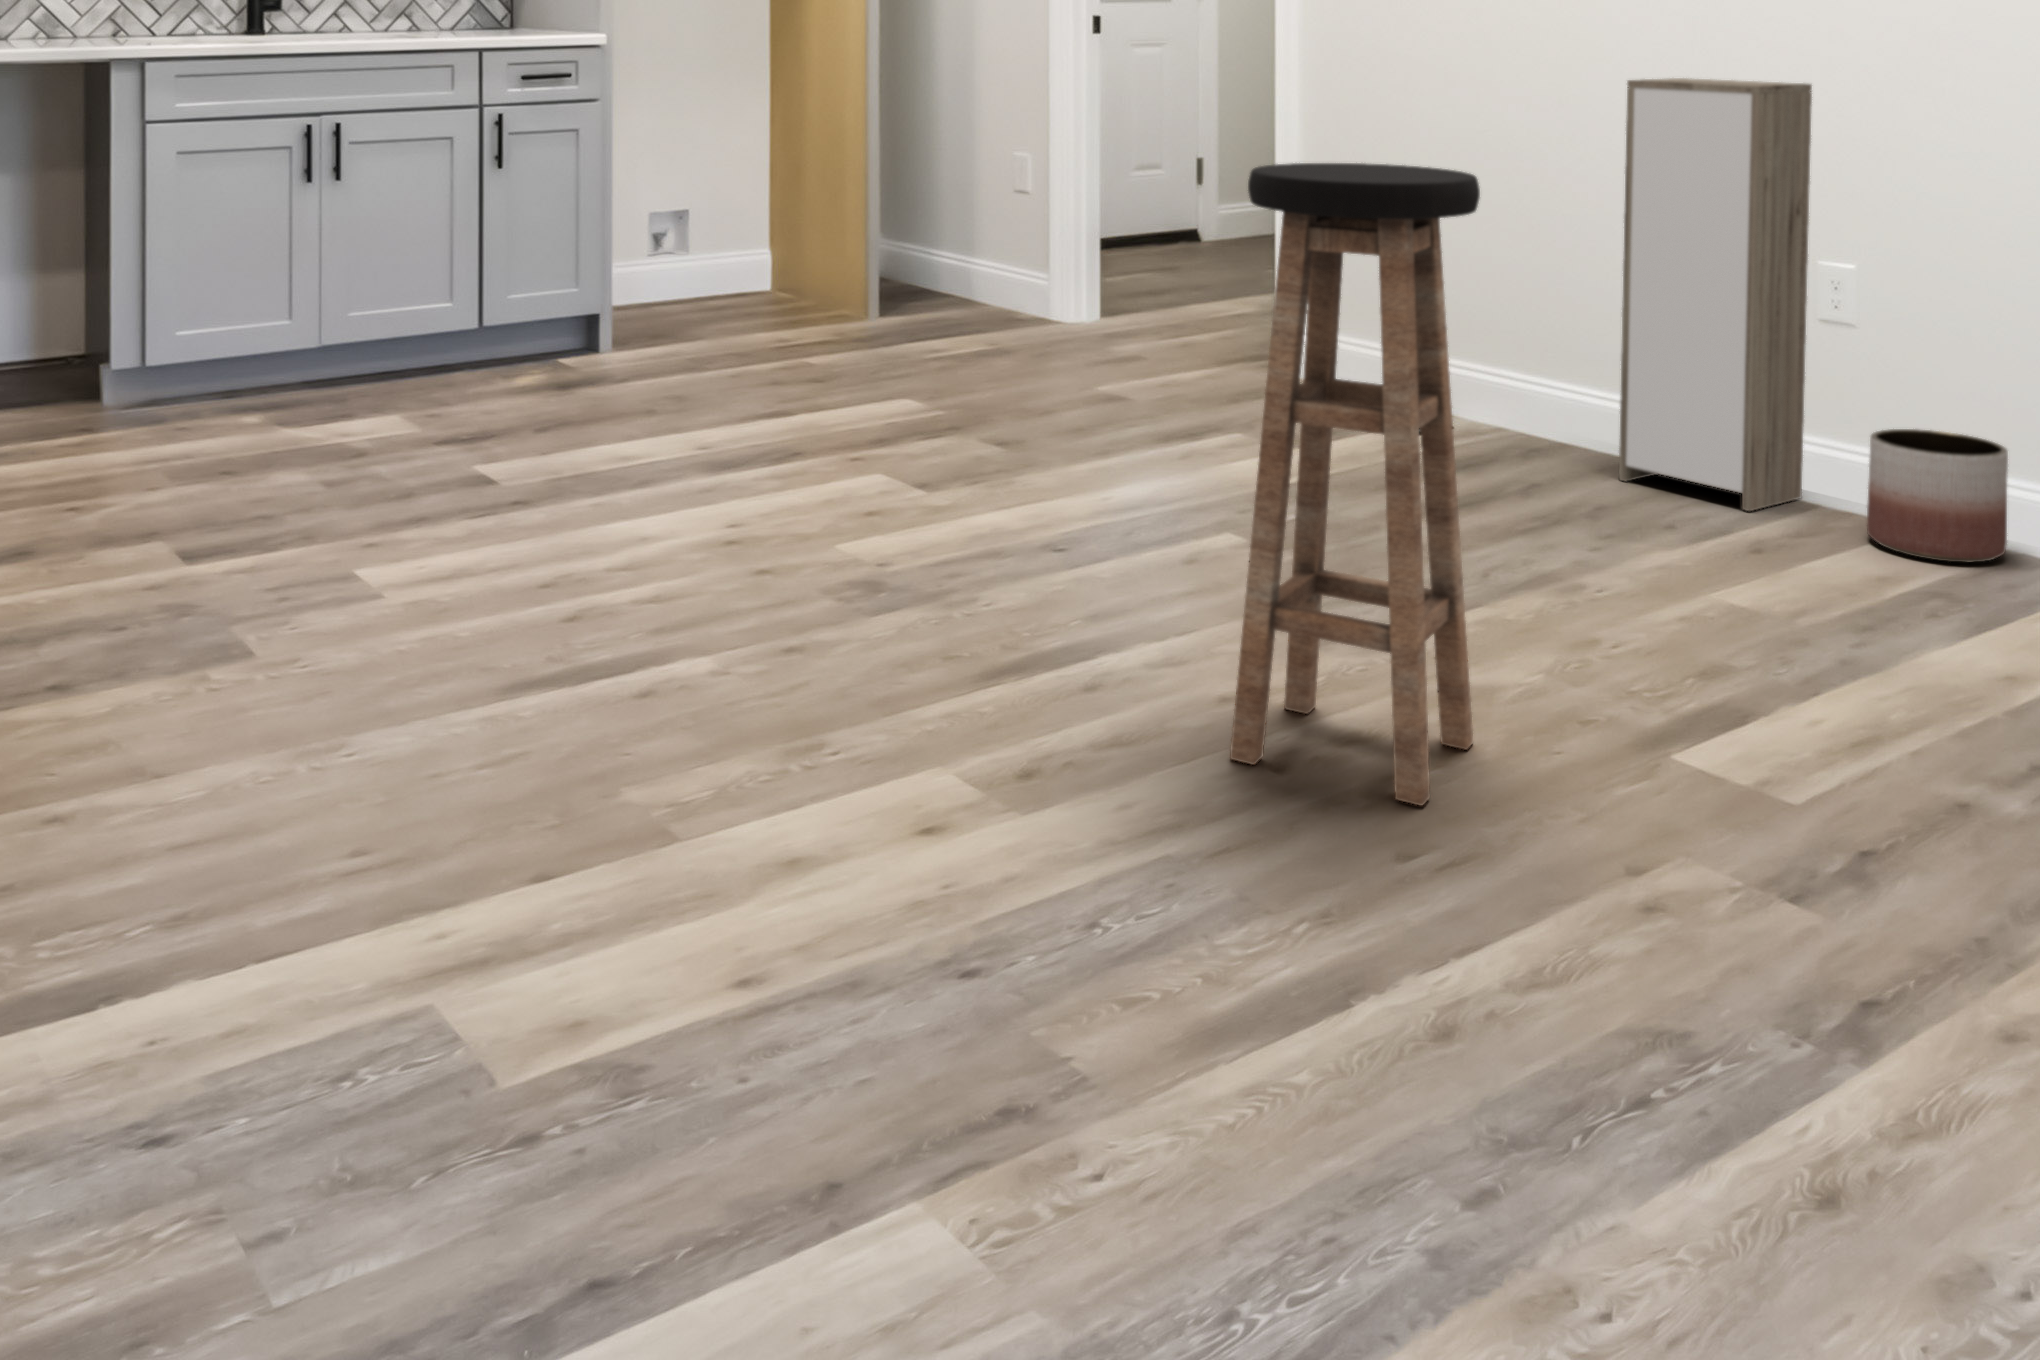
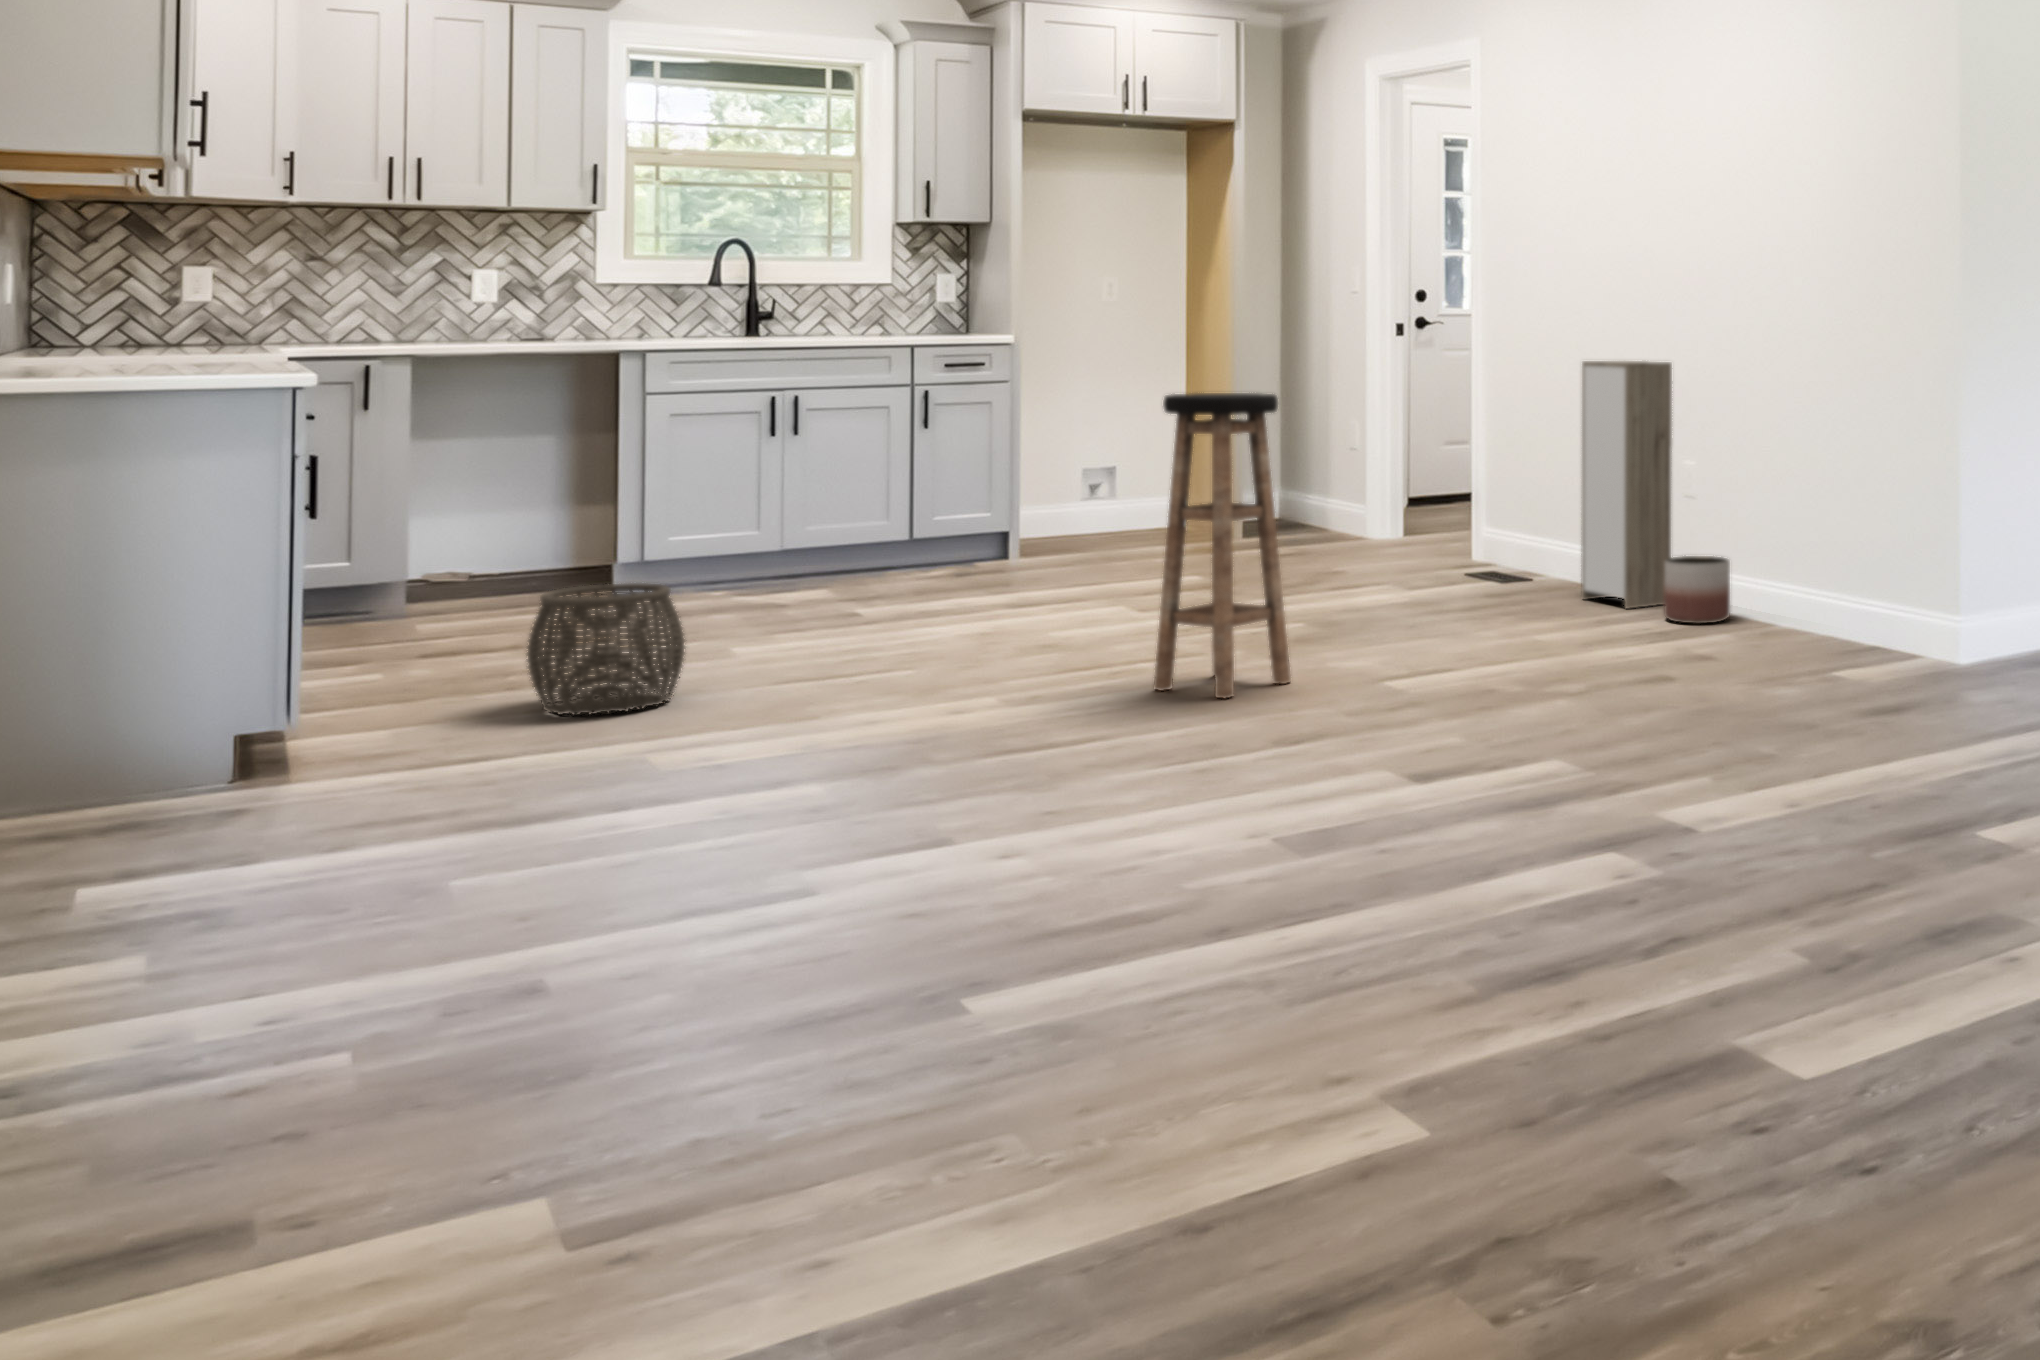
woven basket: none [99,519,368,808] -> present [526,583,685,715]

